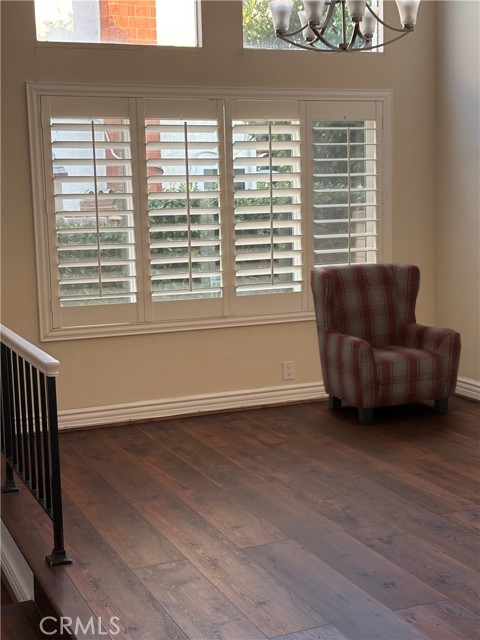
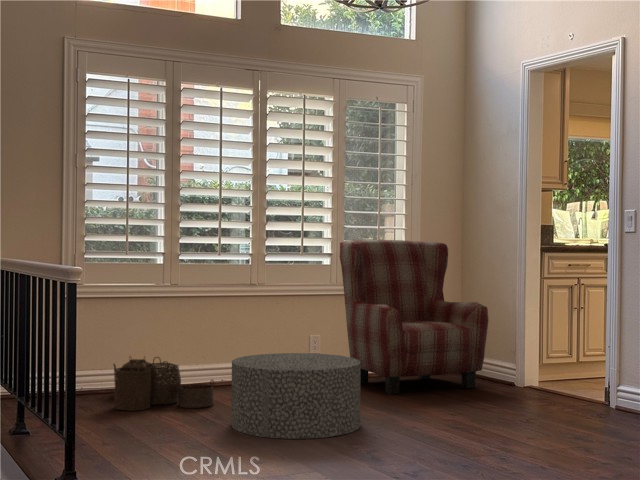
woven basket: none [95,395,192,455] -> present [113,357,214,411]
ottoman: none [208,397,335,492] -> present [231,353,361,439]

